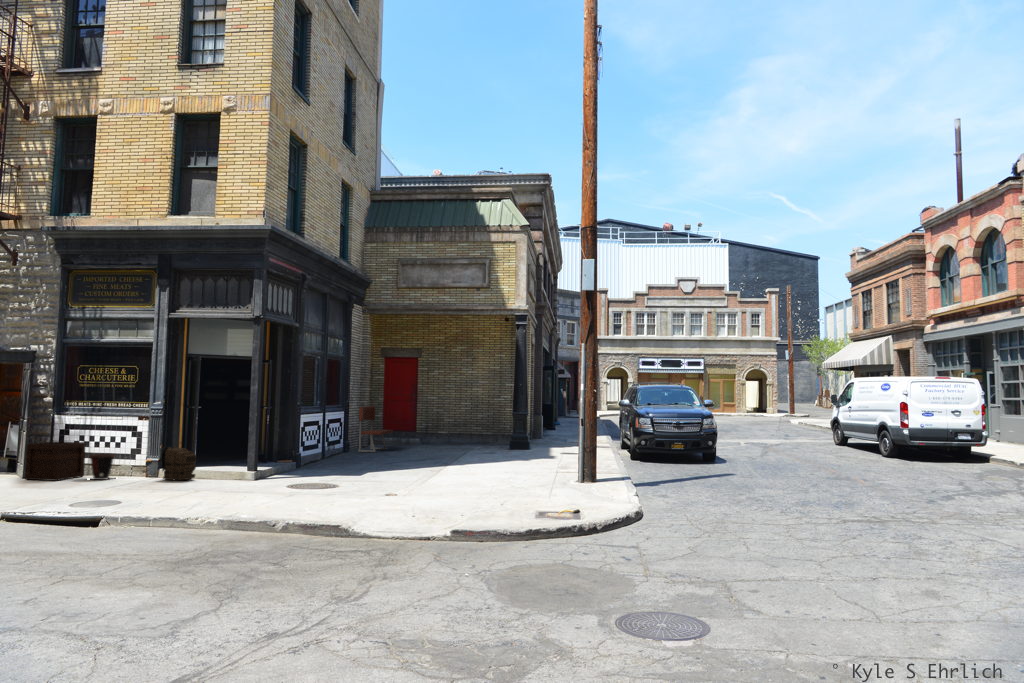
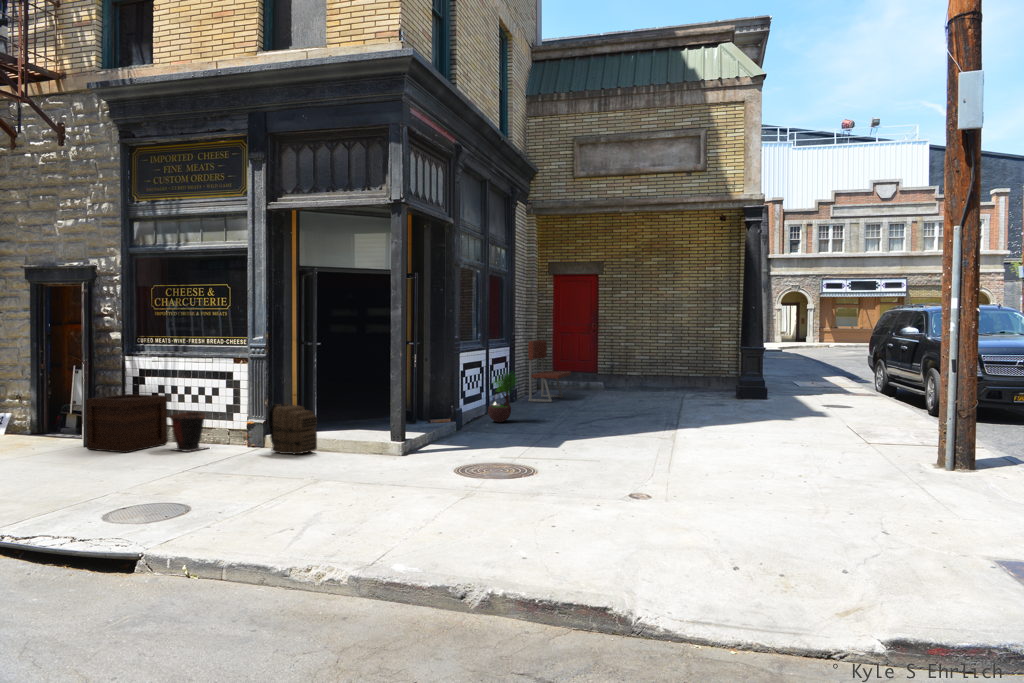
potted tree: none [321,425,344,464] -> present [488,374,517,422]

